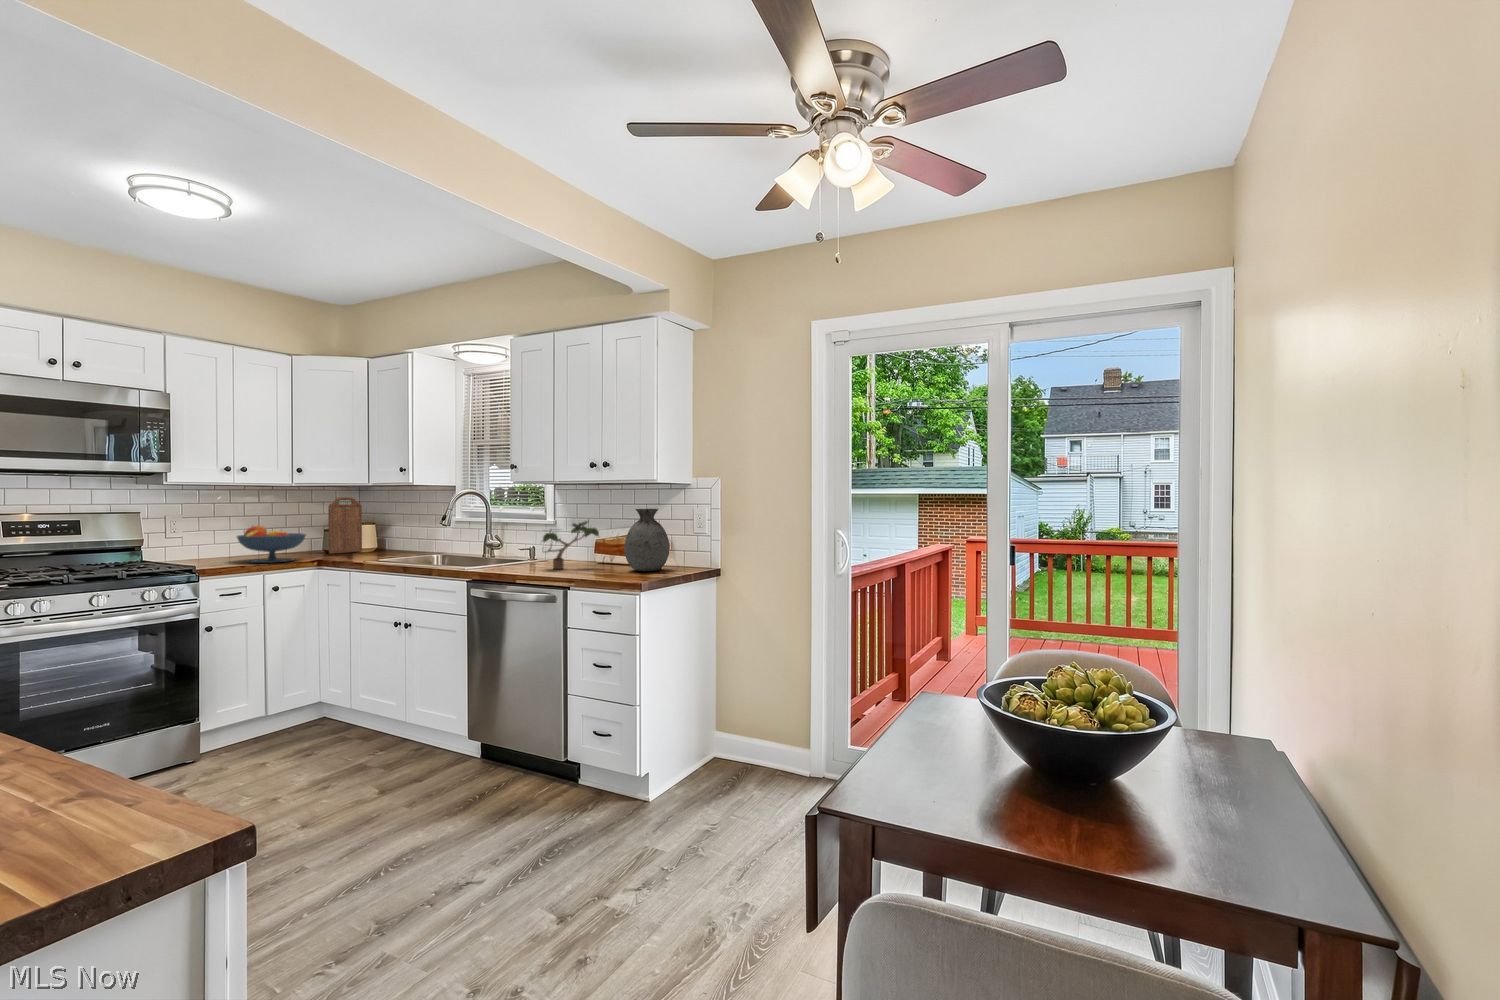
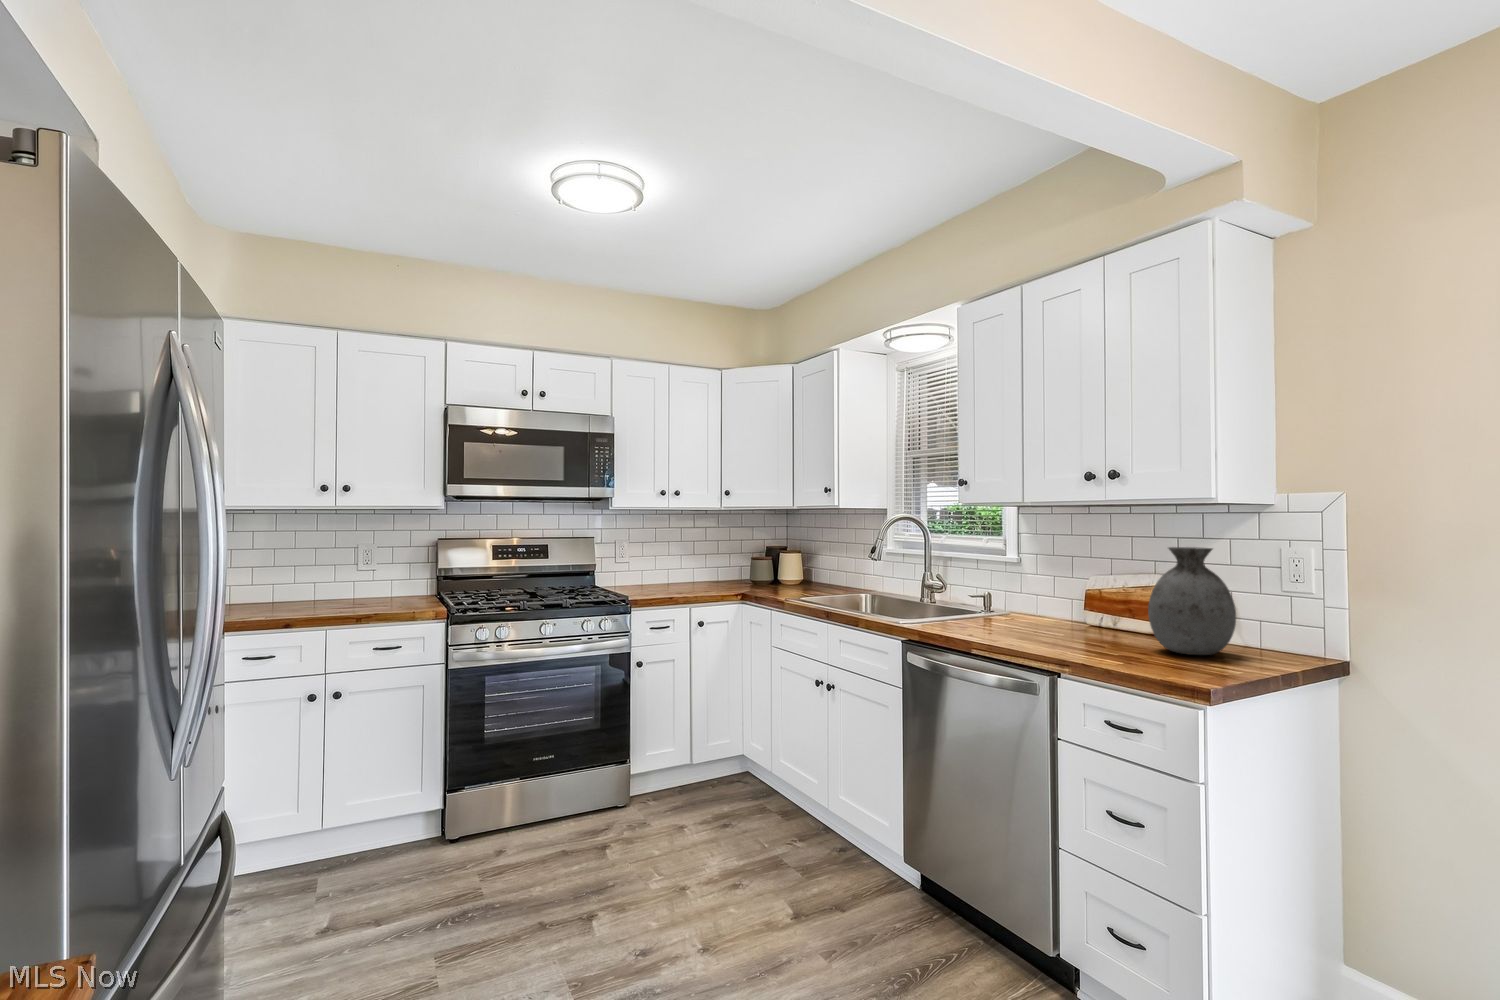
cutting board: present [328,497,362,554] -> none [755,523,788,586]
potted plant: present [543,521,599,569] -> none [996,560,1114,635]
fruit bowl: present [237,526,306,563] -> none [668,553,731,595]

